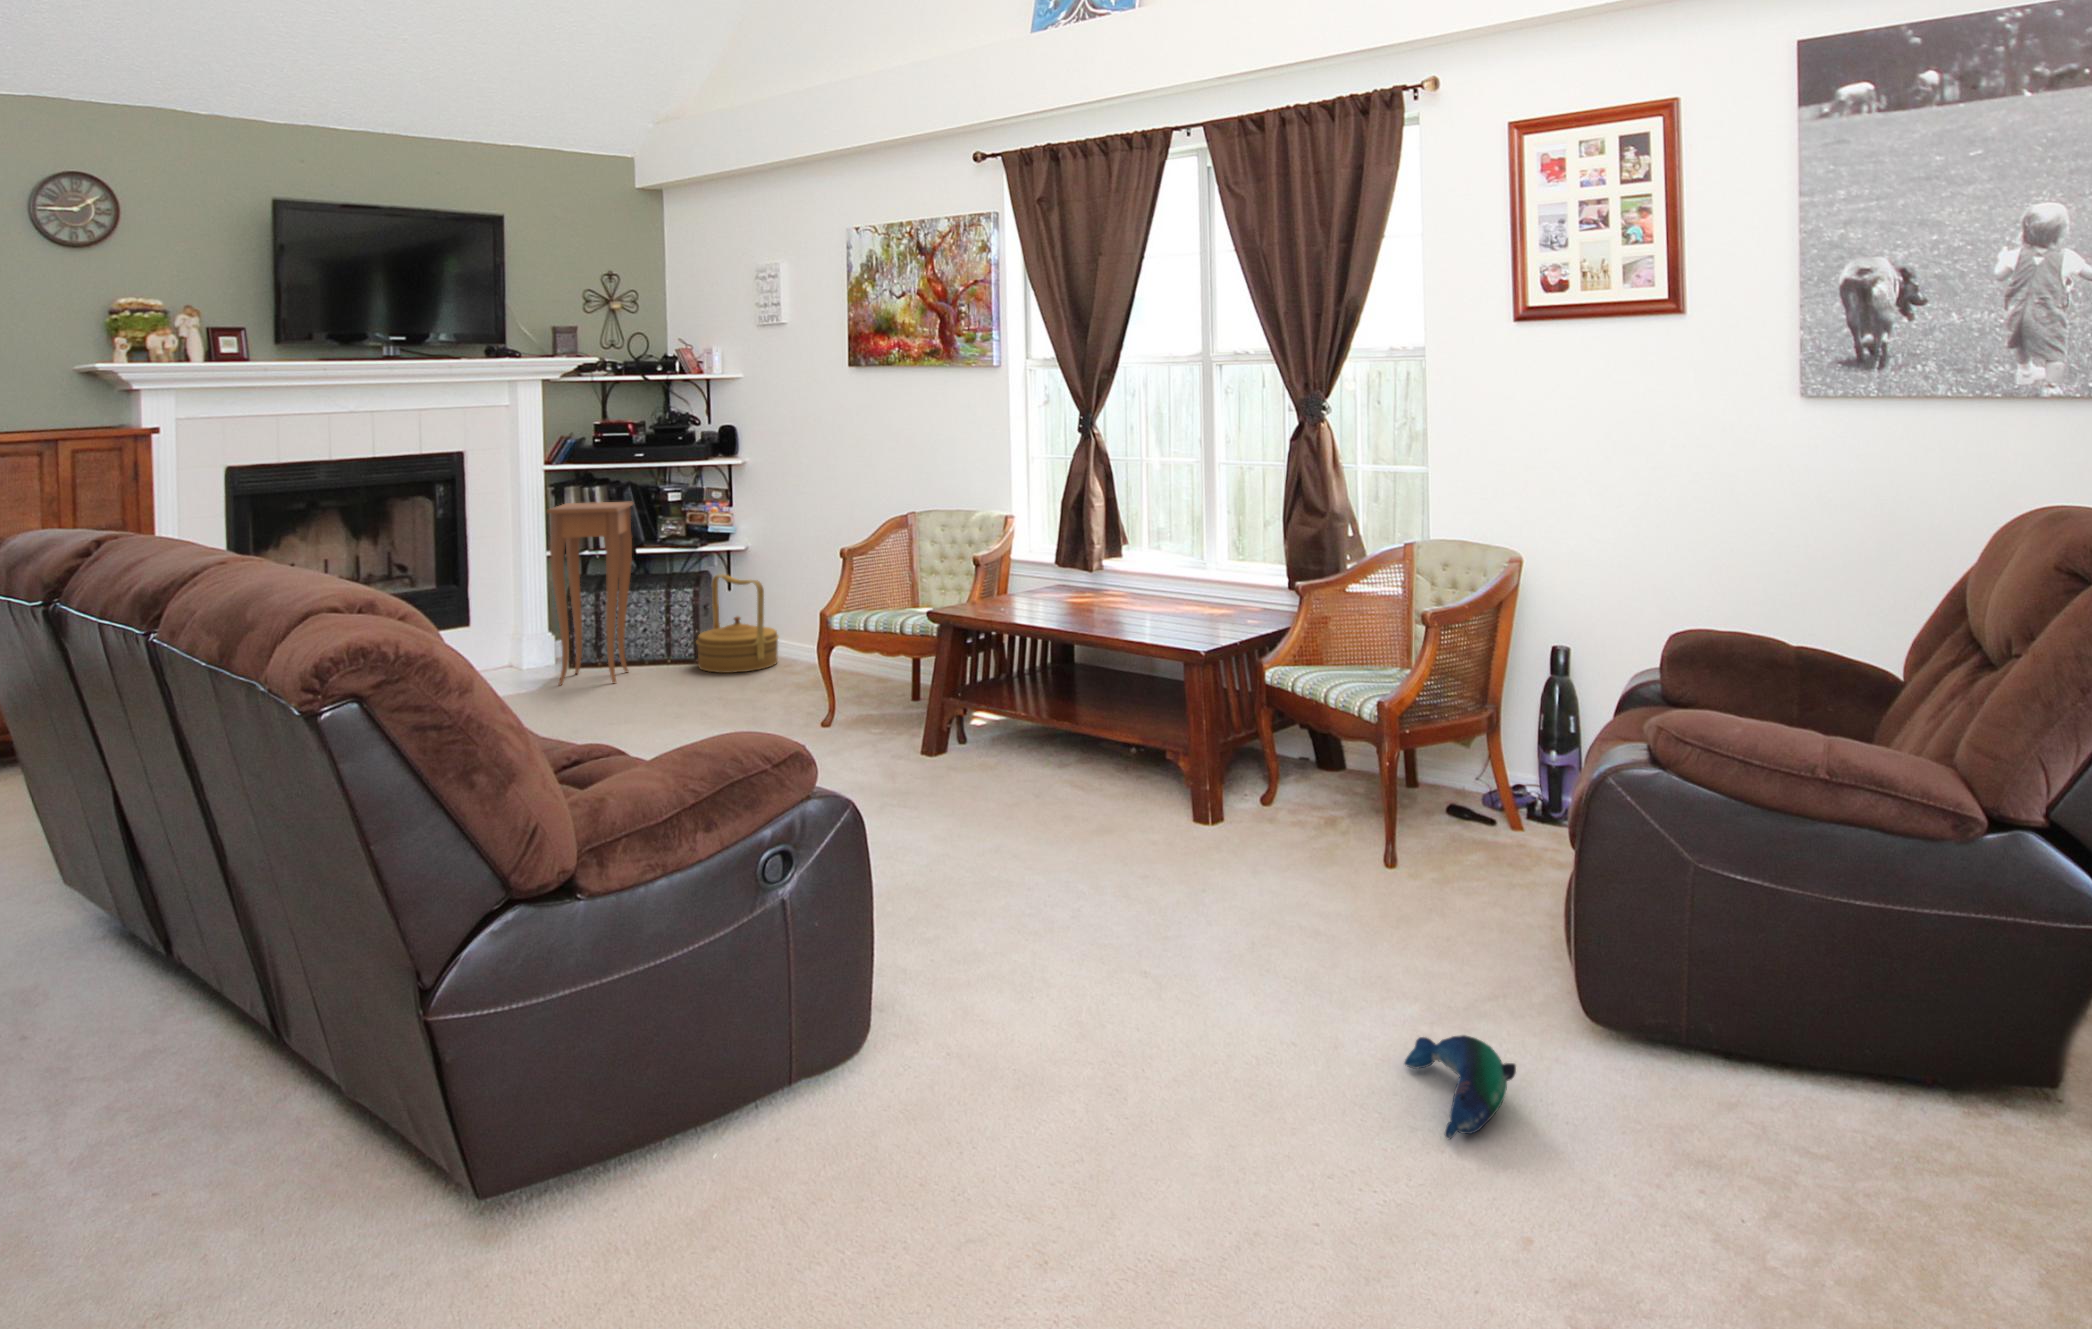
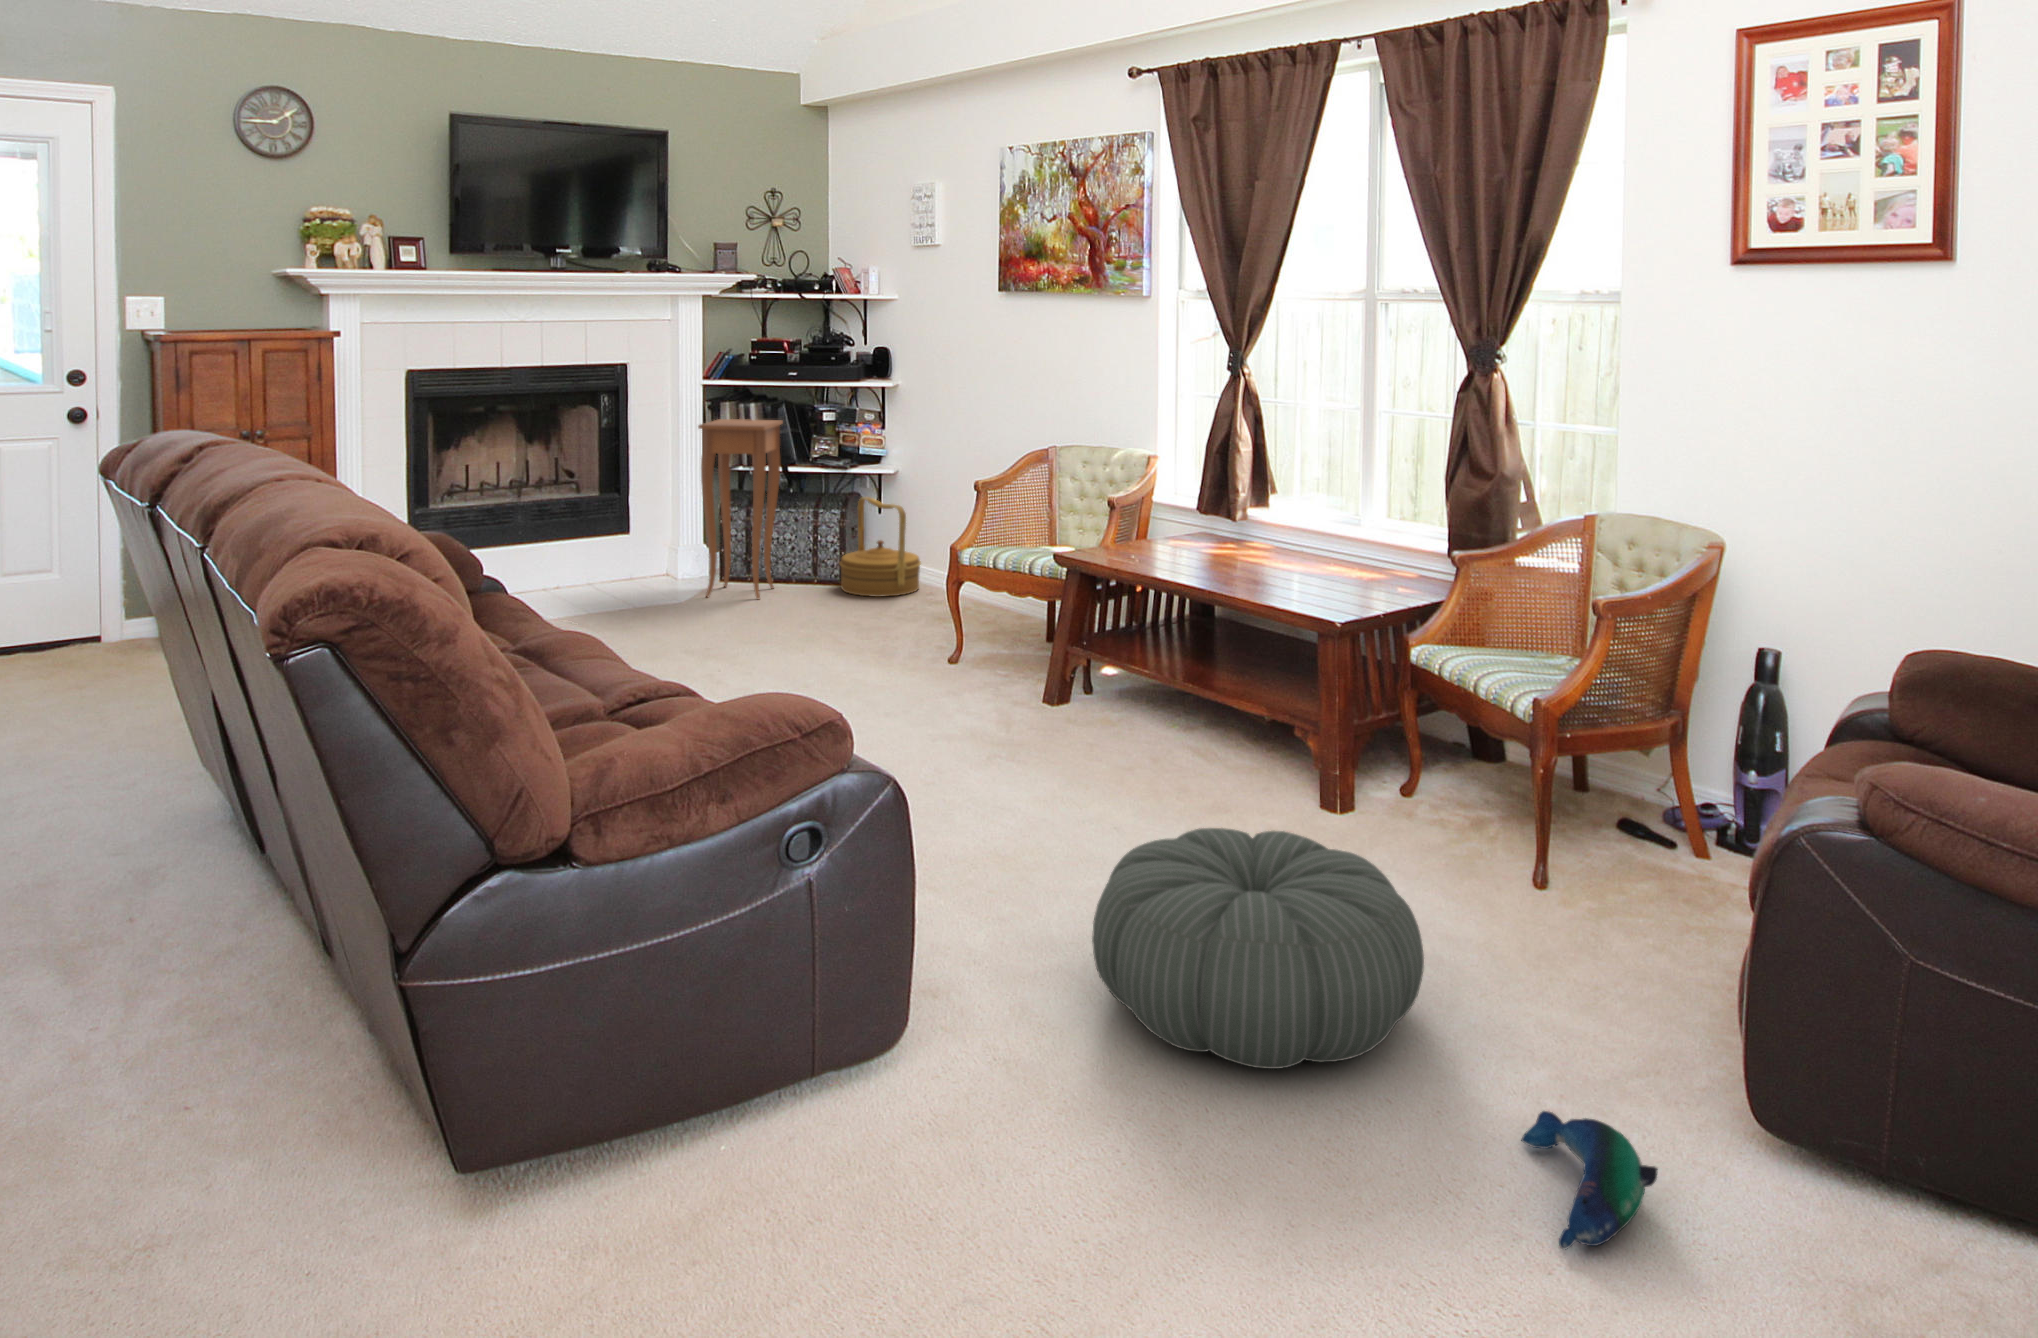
pouf: none [1020,834,1309,1036] -> present [1092,828,1424,1069]

